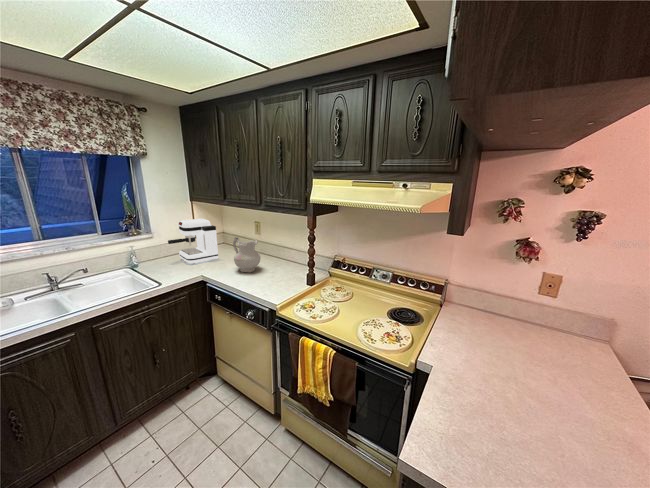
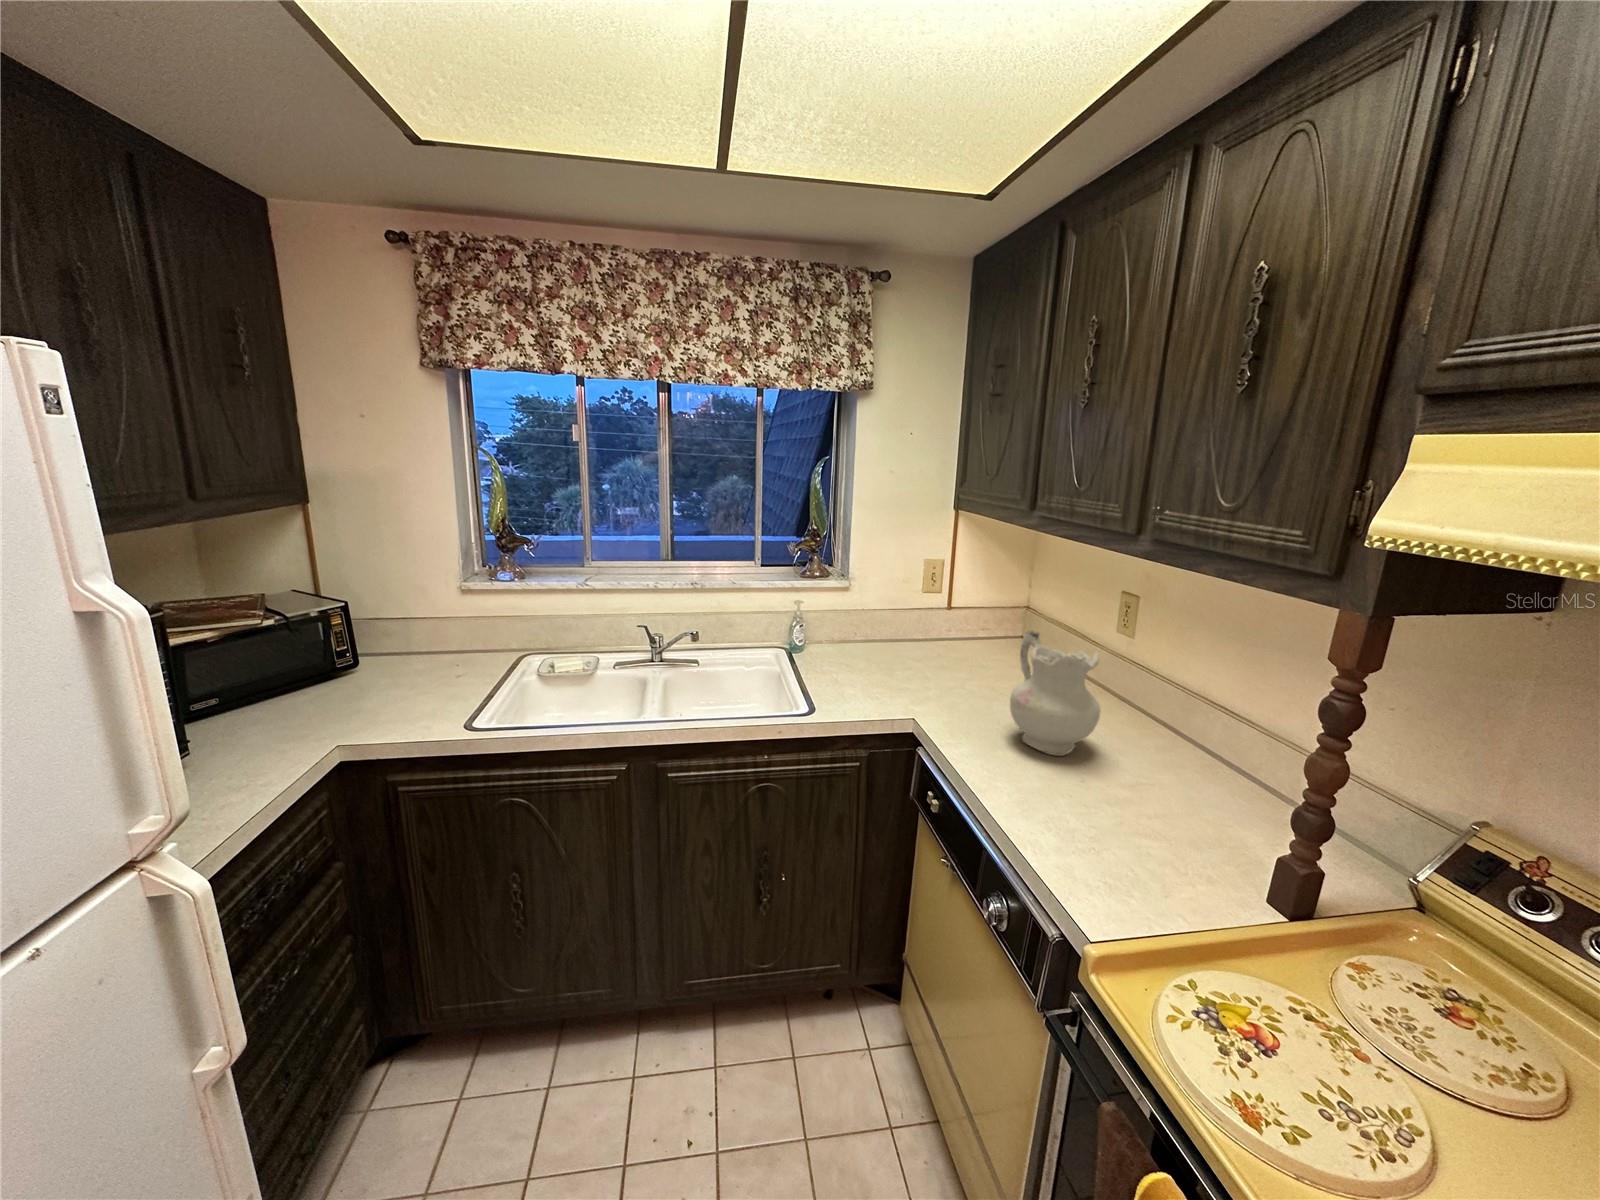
coffee maker: present [168,219,218,264] -> none [870,556,992,679]

